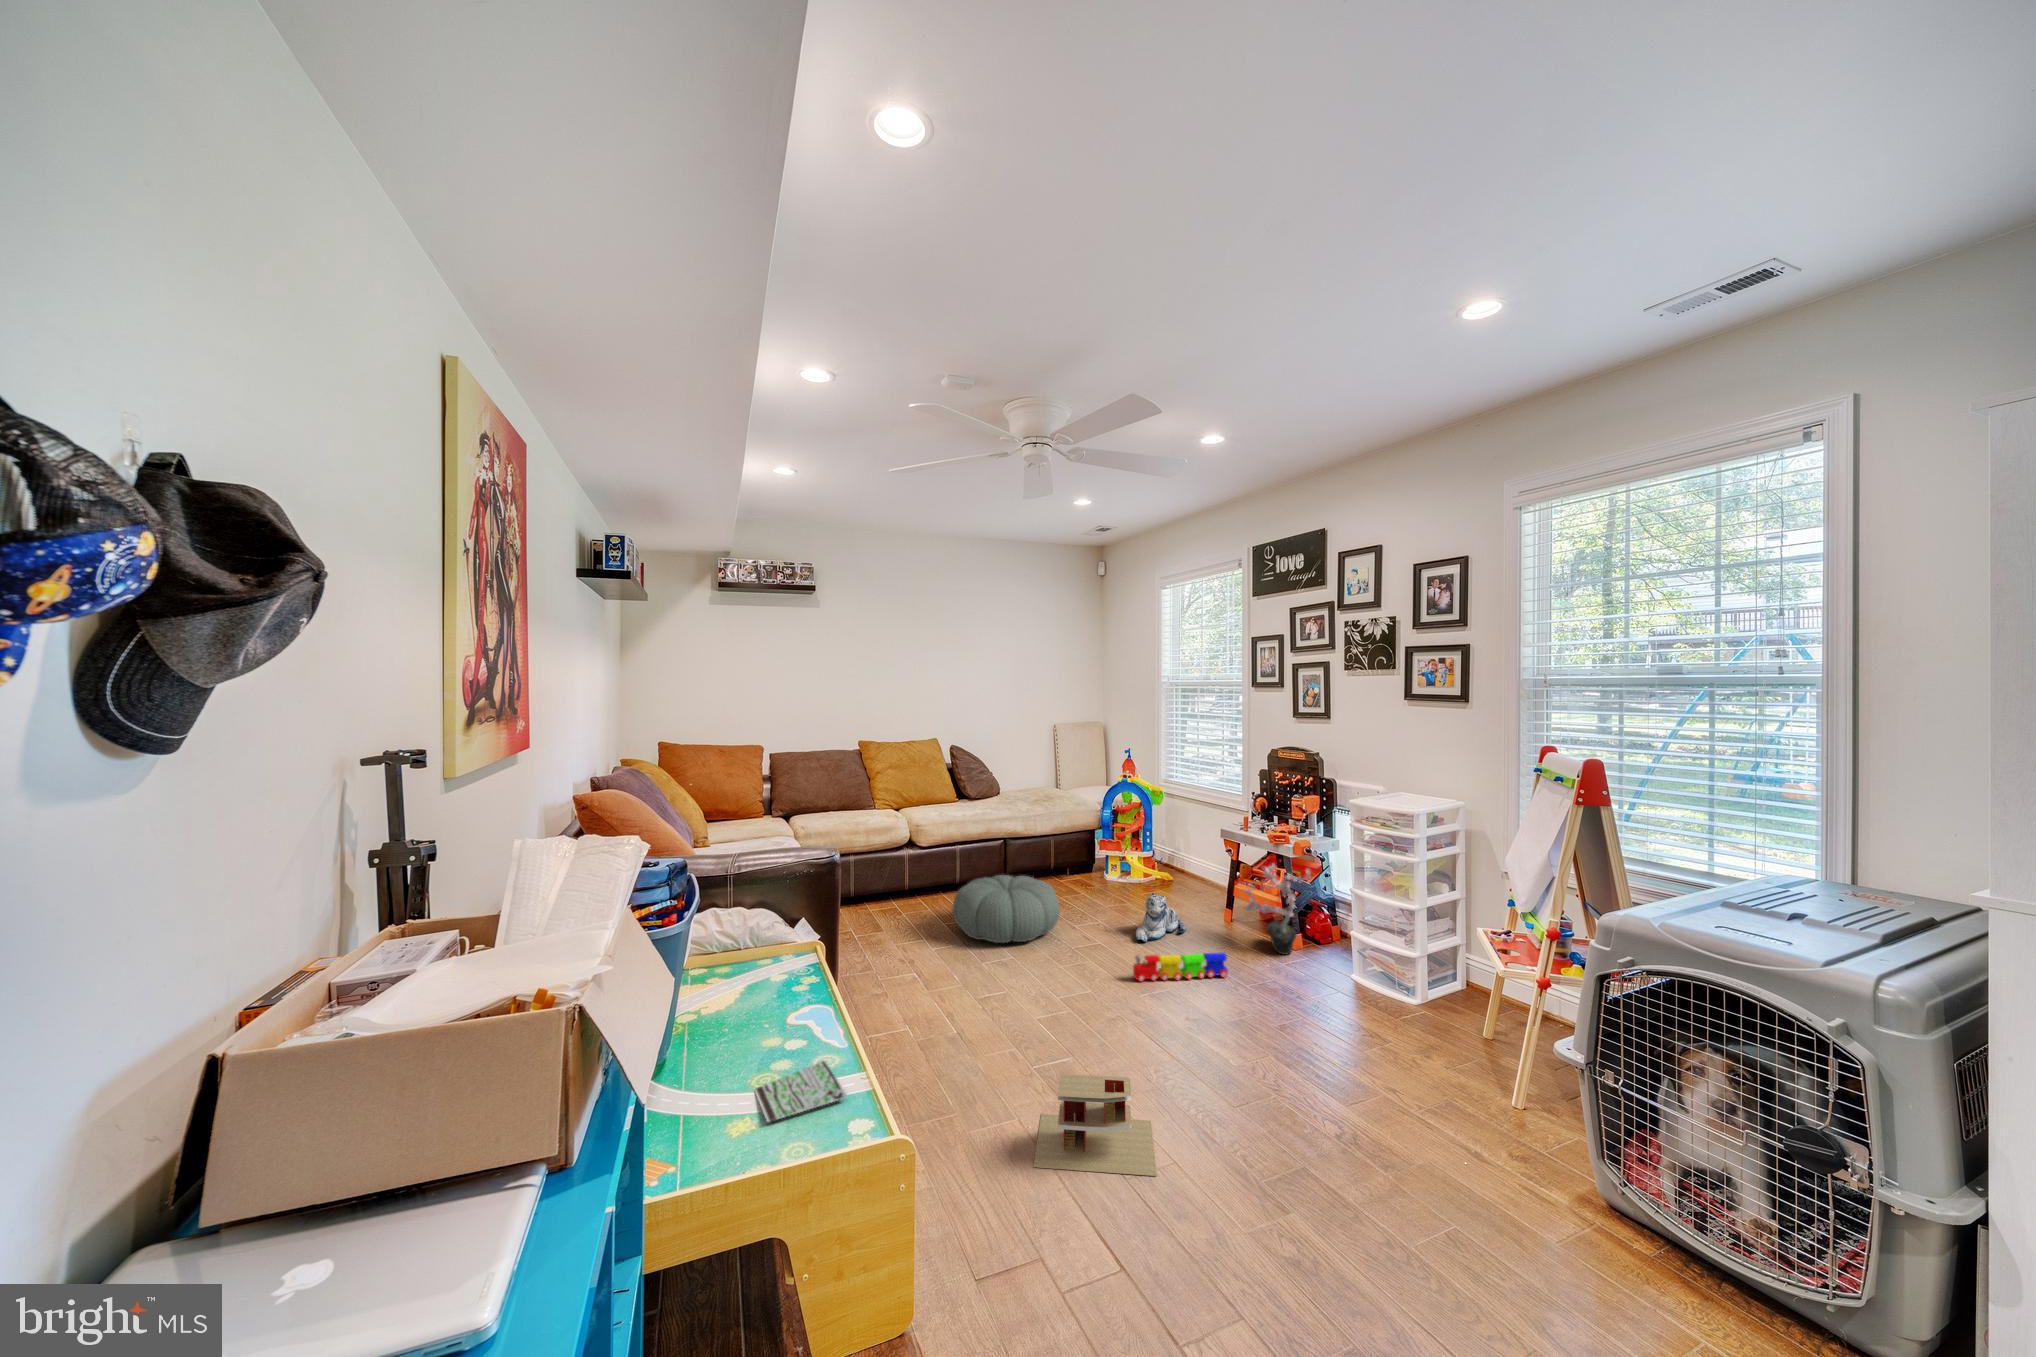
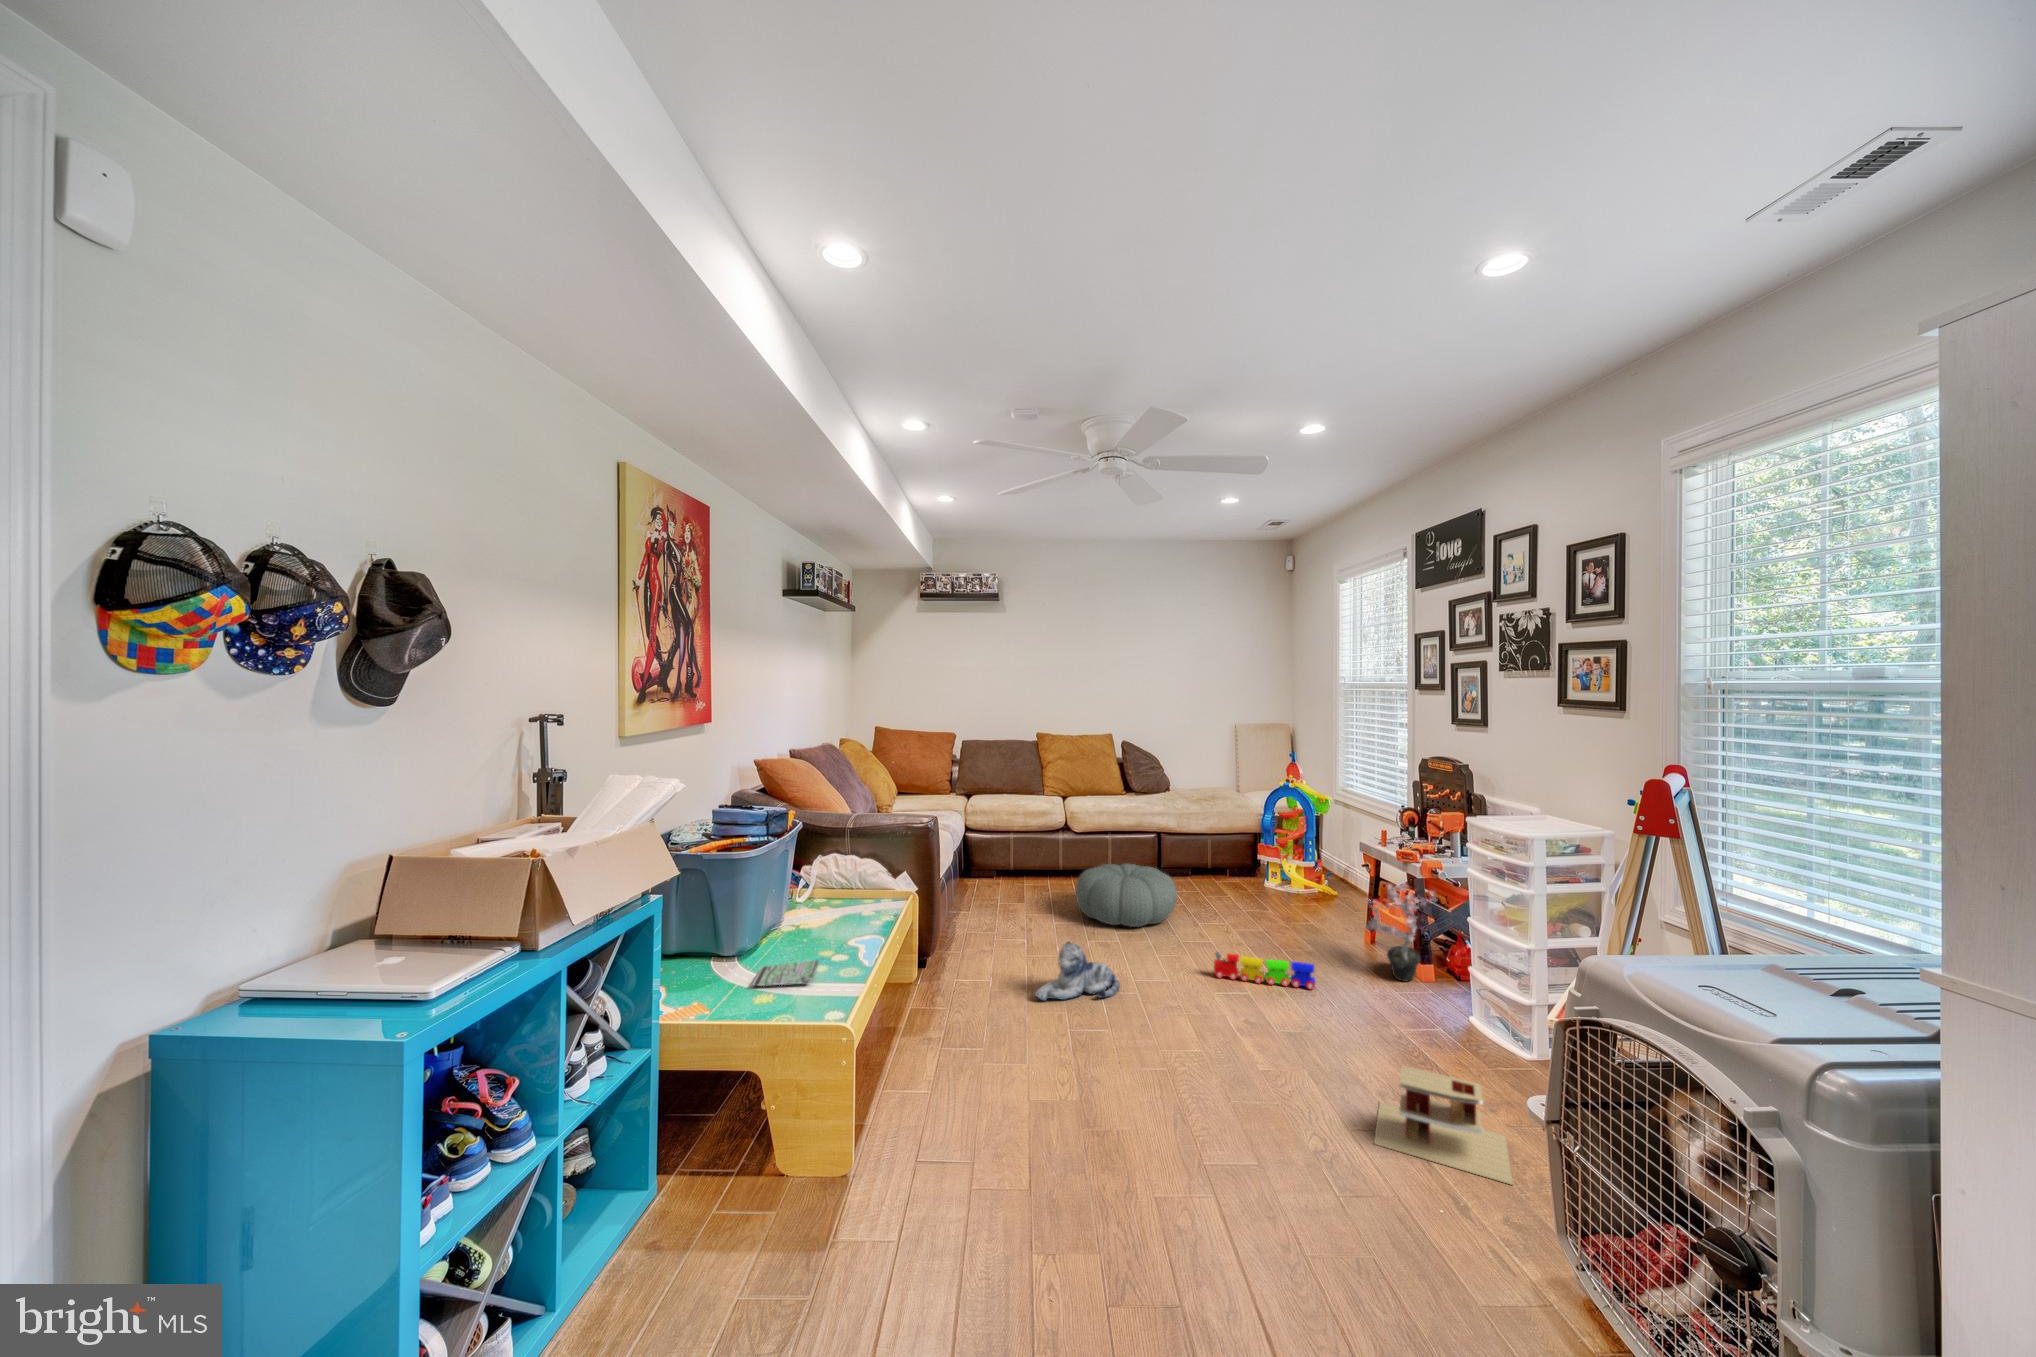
plush toy: present [1136,893,1186,942] -> present [1035,941,1120,1001]
toy house: present [1033,1074,1156,1176] -> present [1374,1066,1513,1184]

